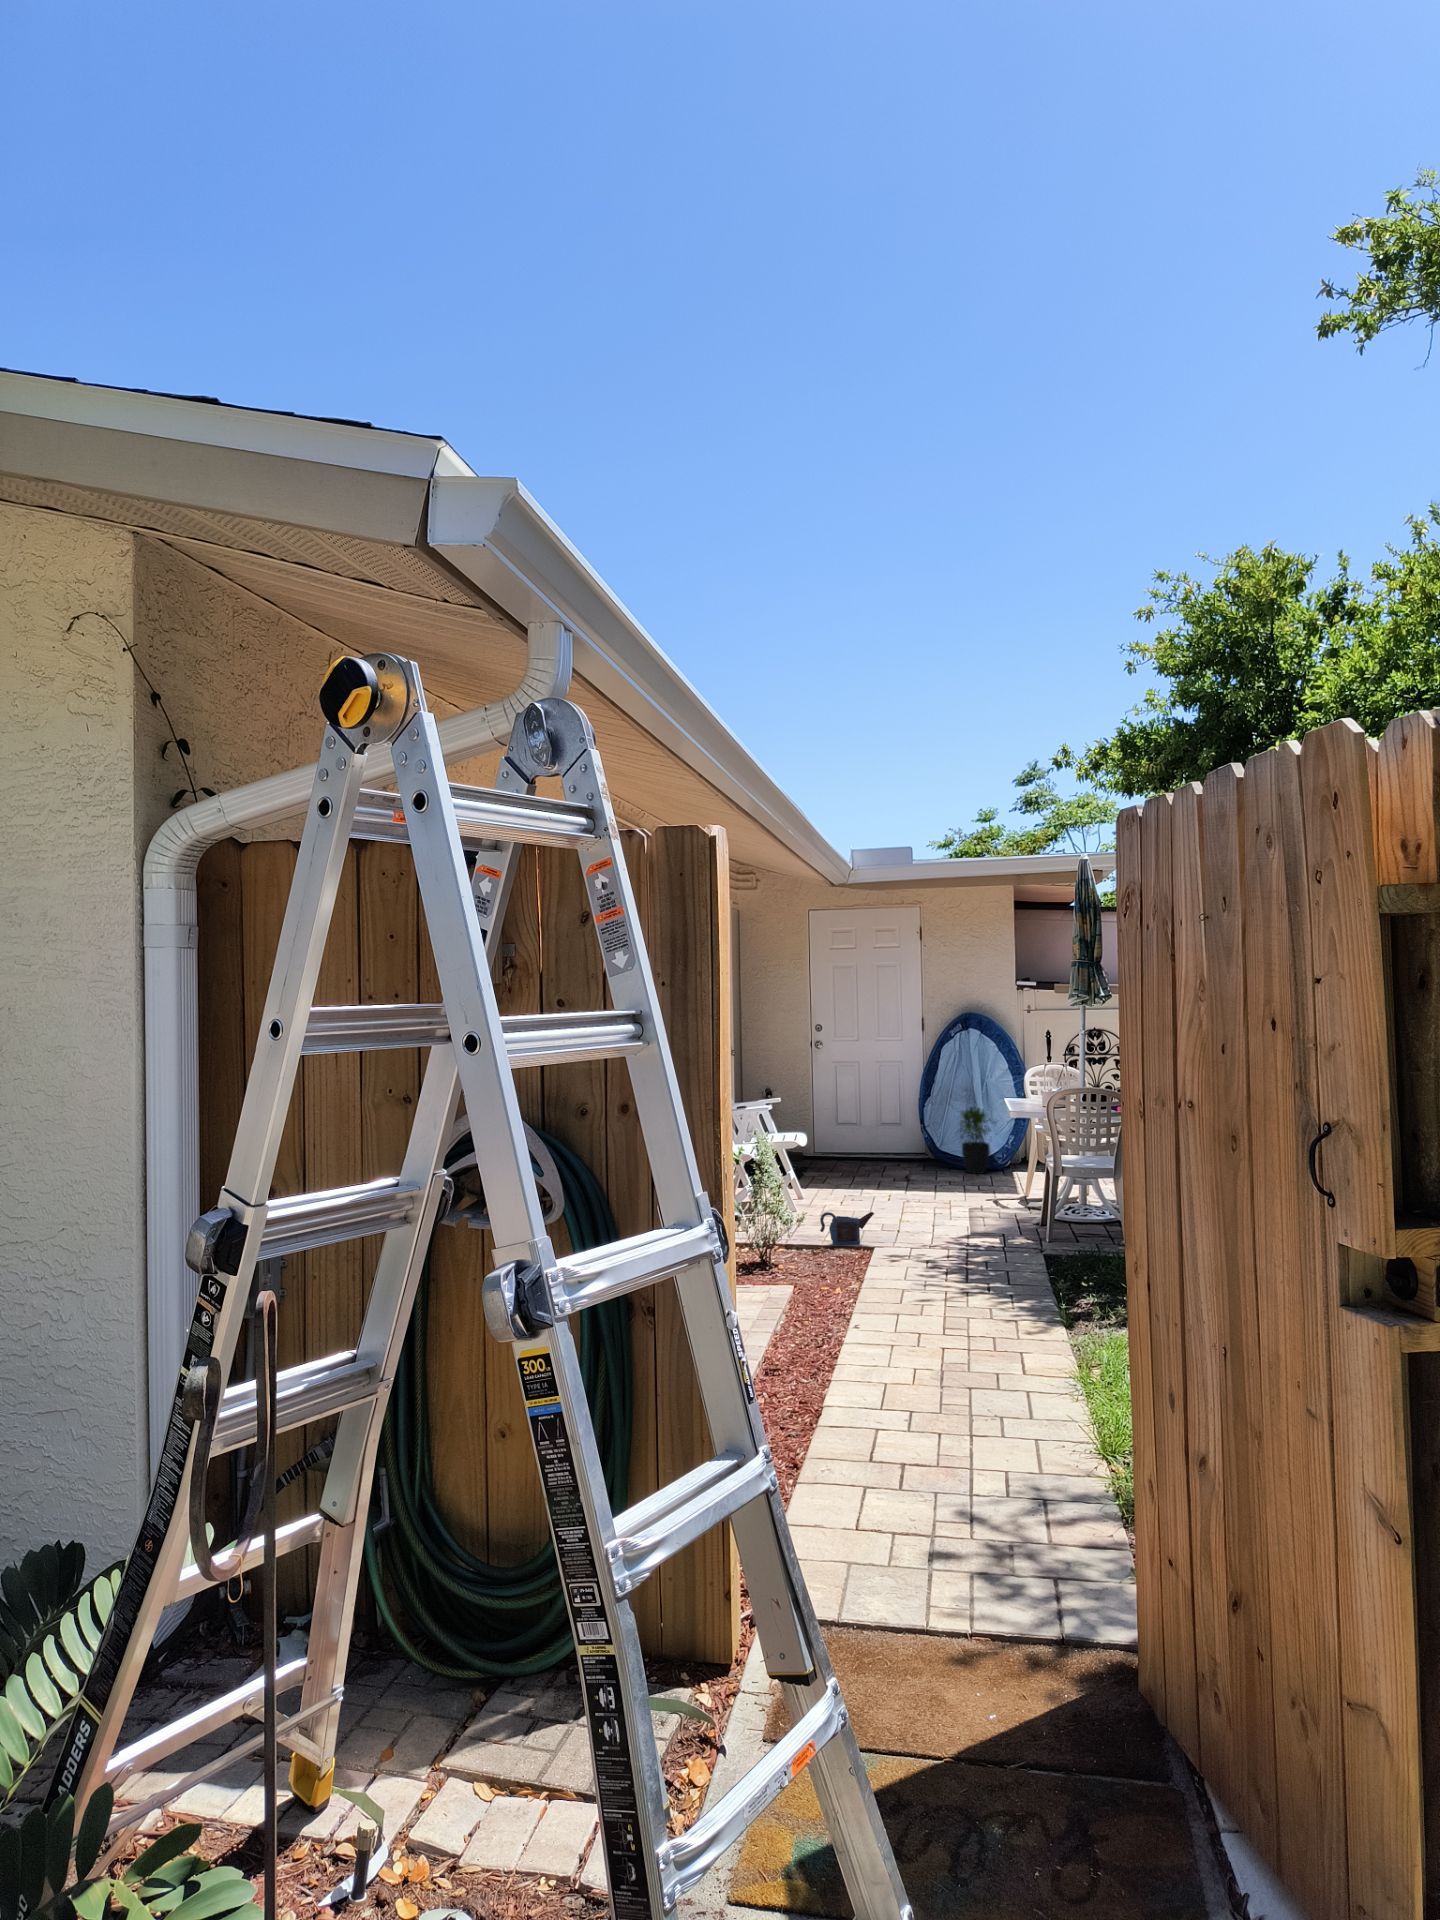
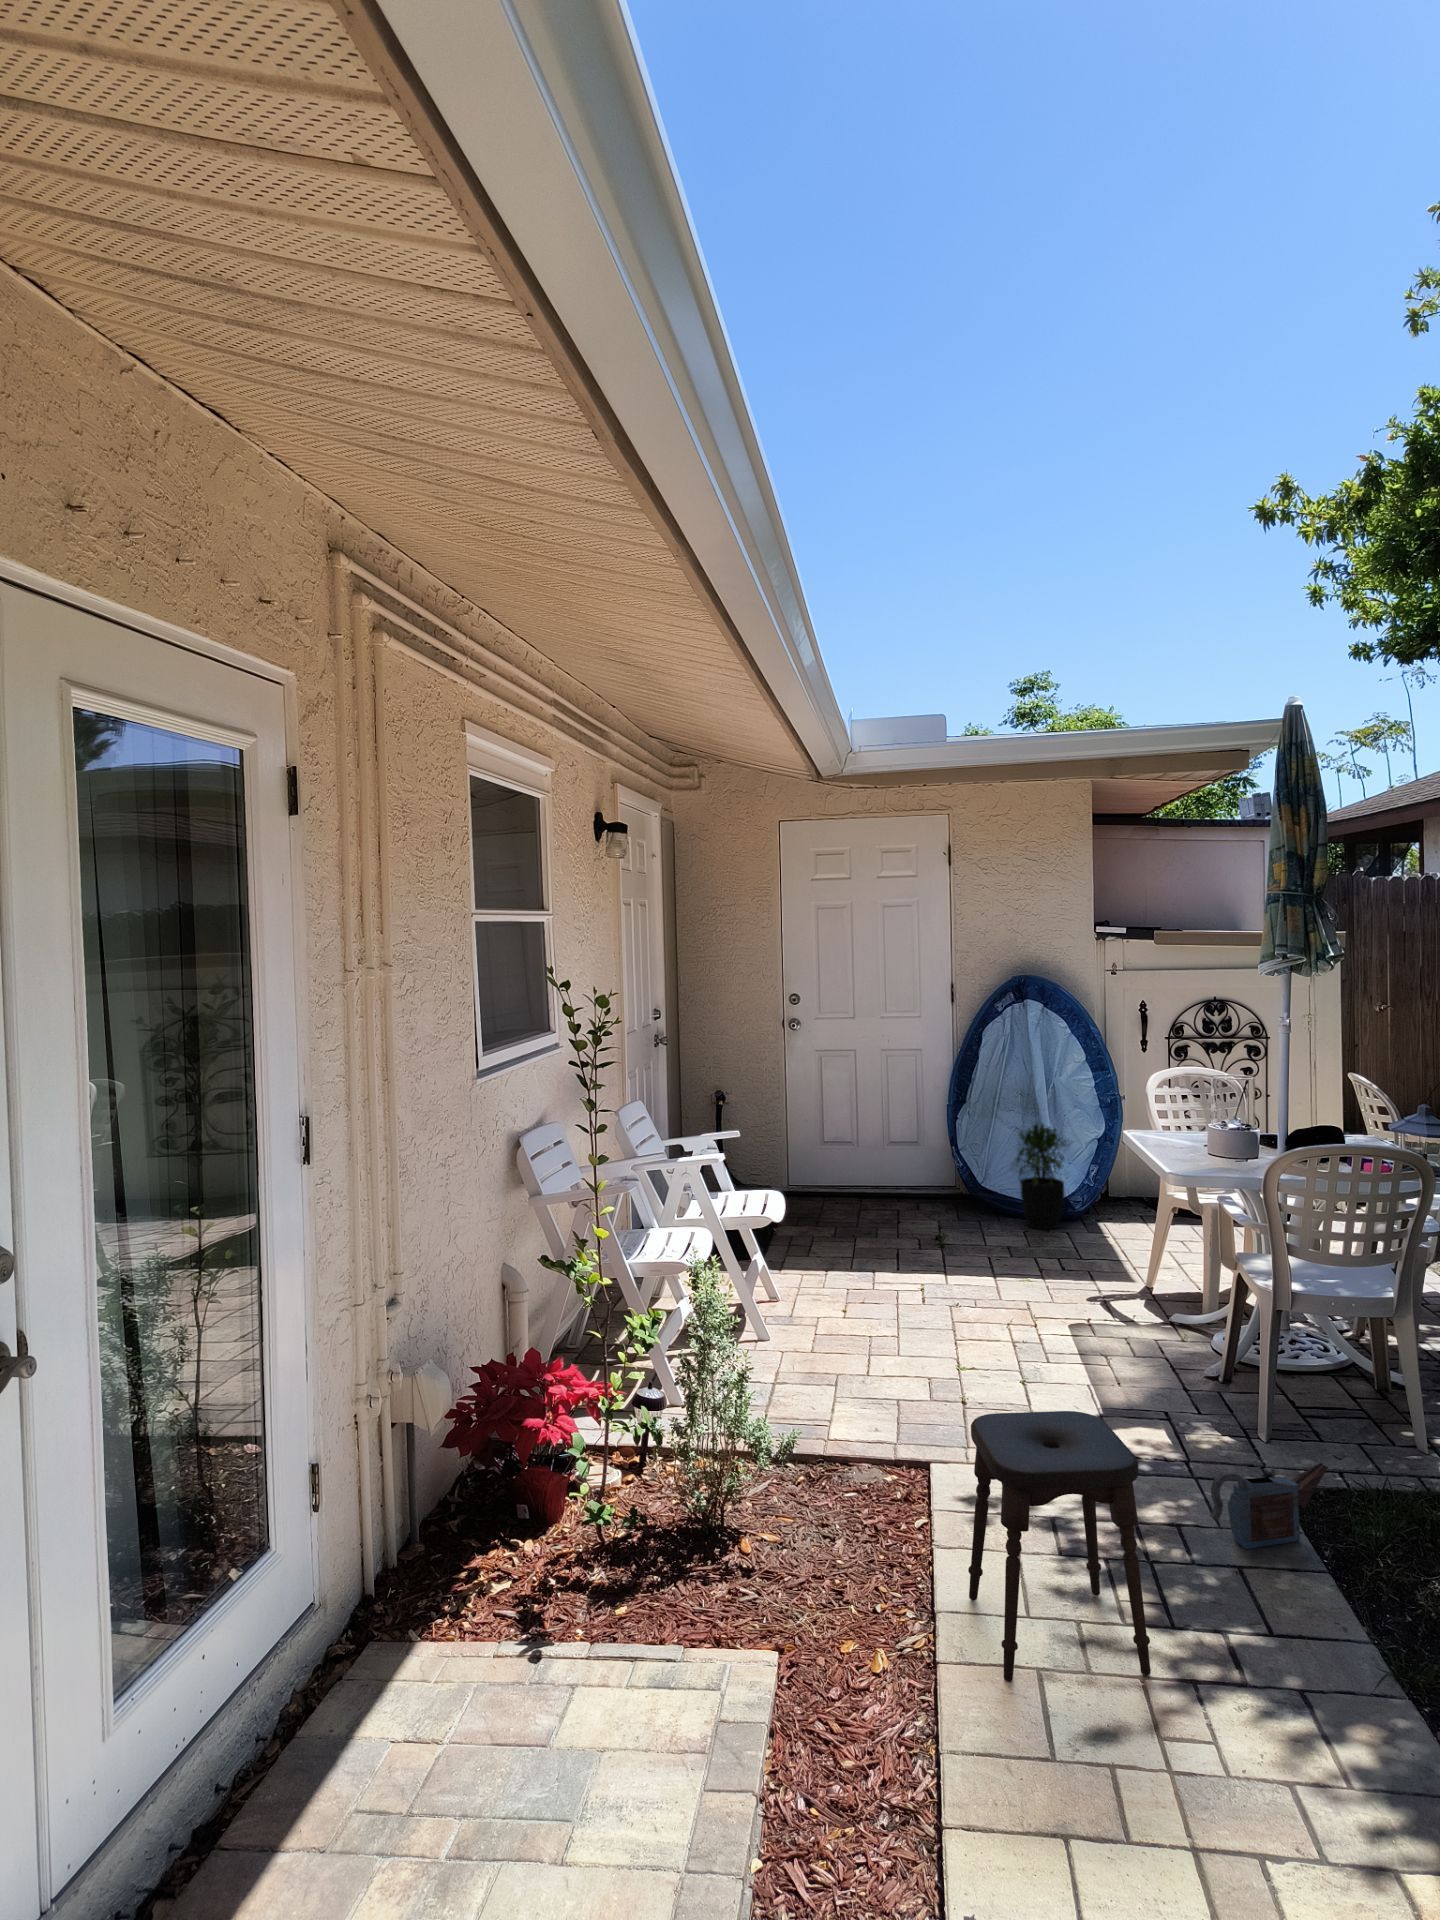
stool: none [884,1188,954,1286] -> present [968,1411,1151,1681]
watering can: present [820,1212,874,1245] -> present [1210,1463,1328,1549]

